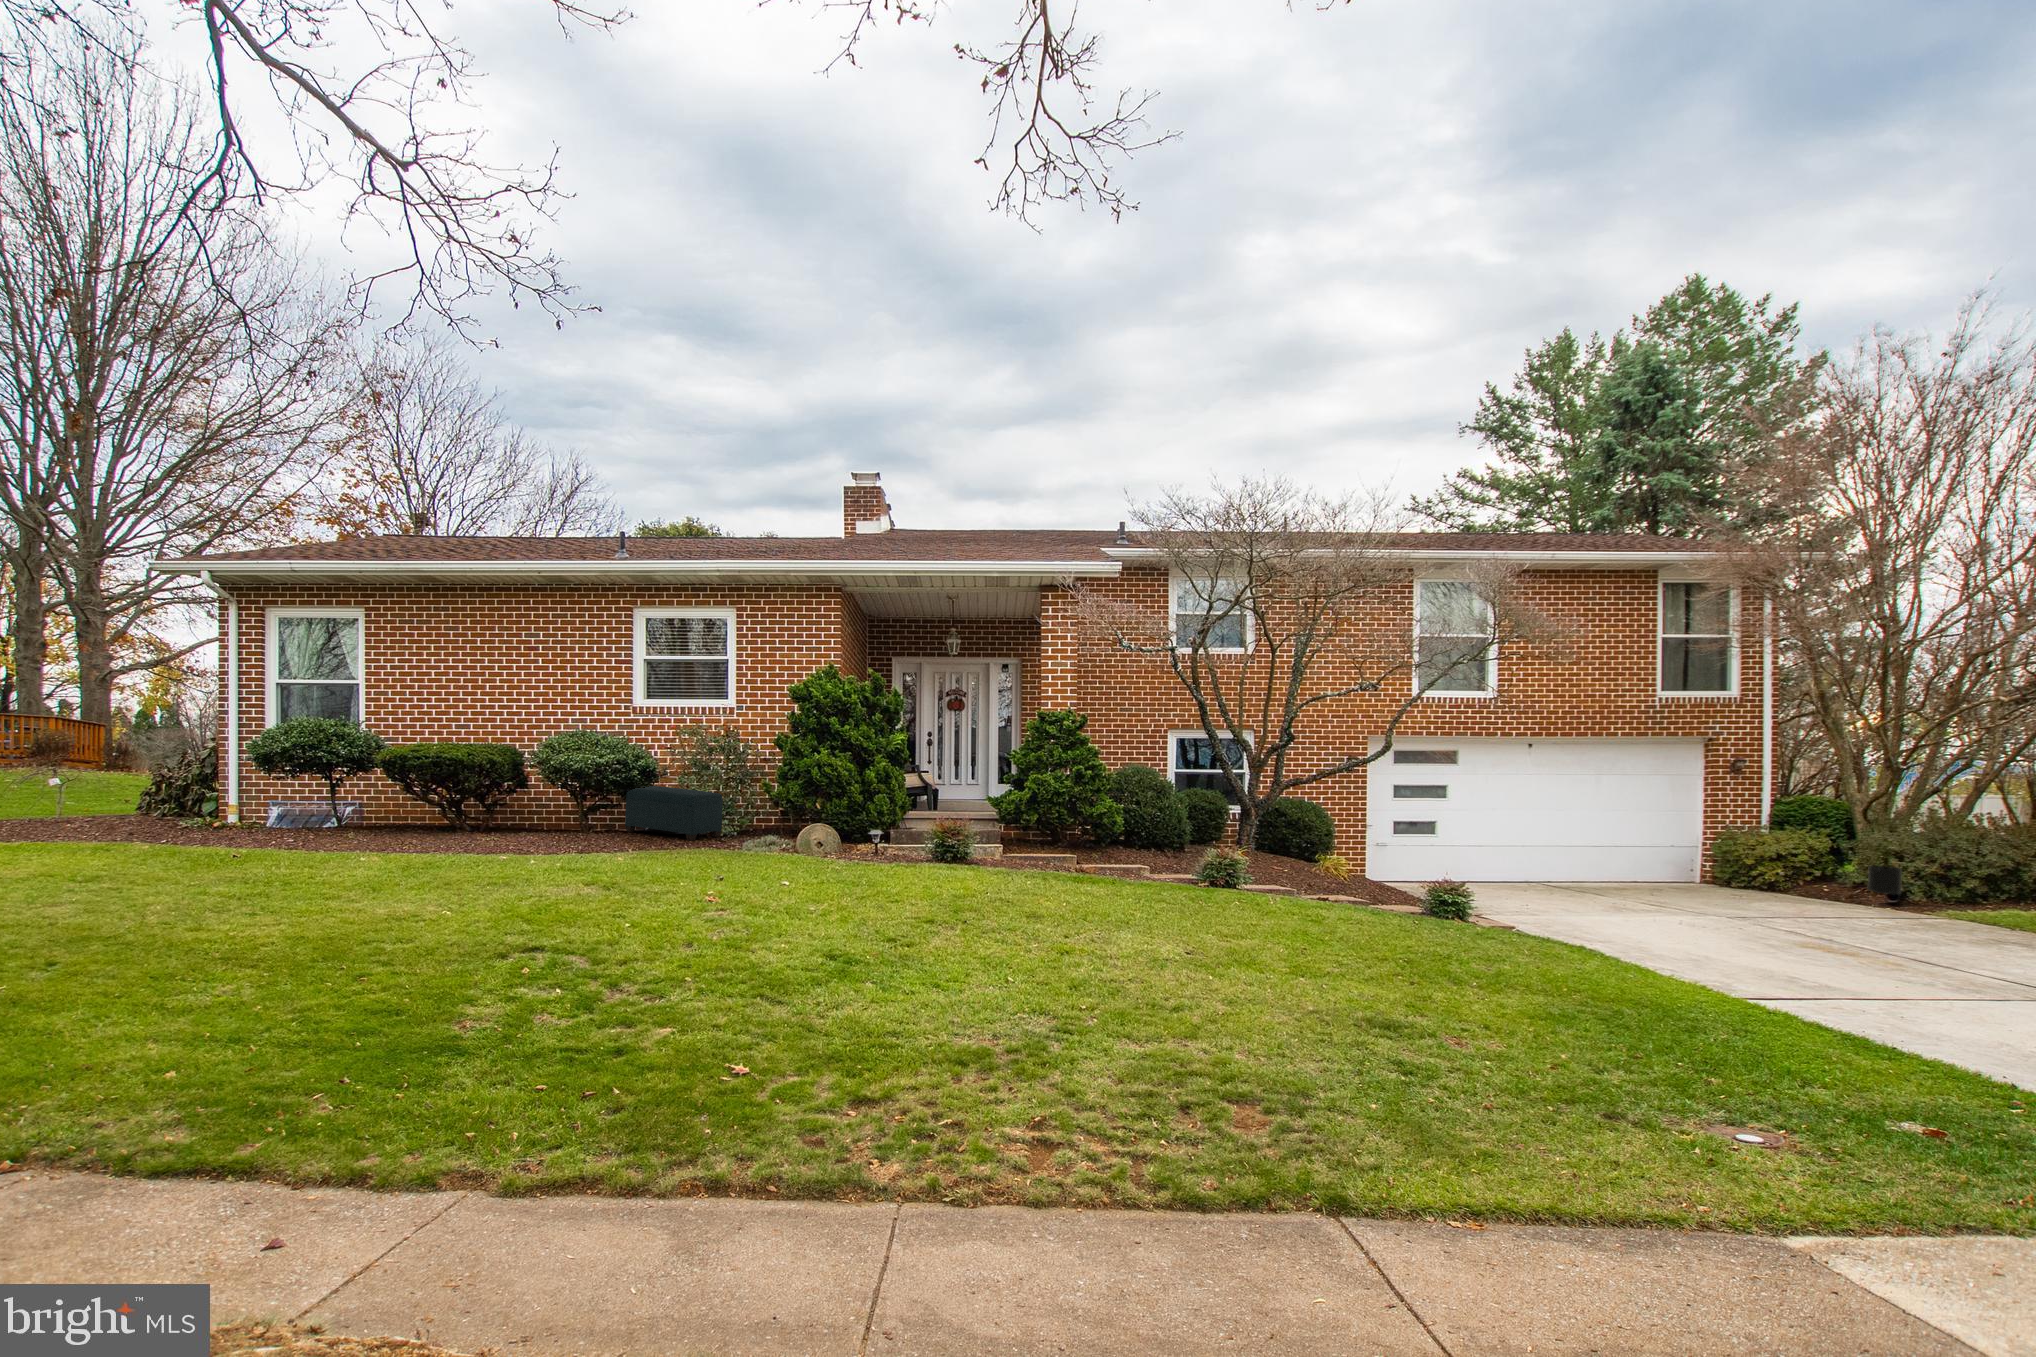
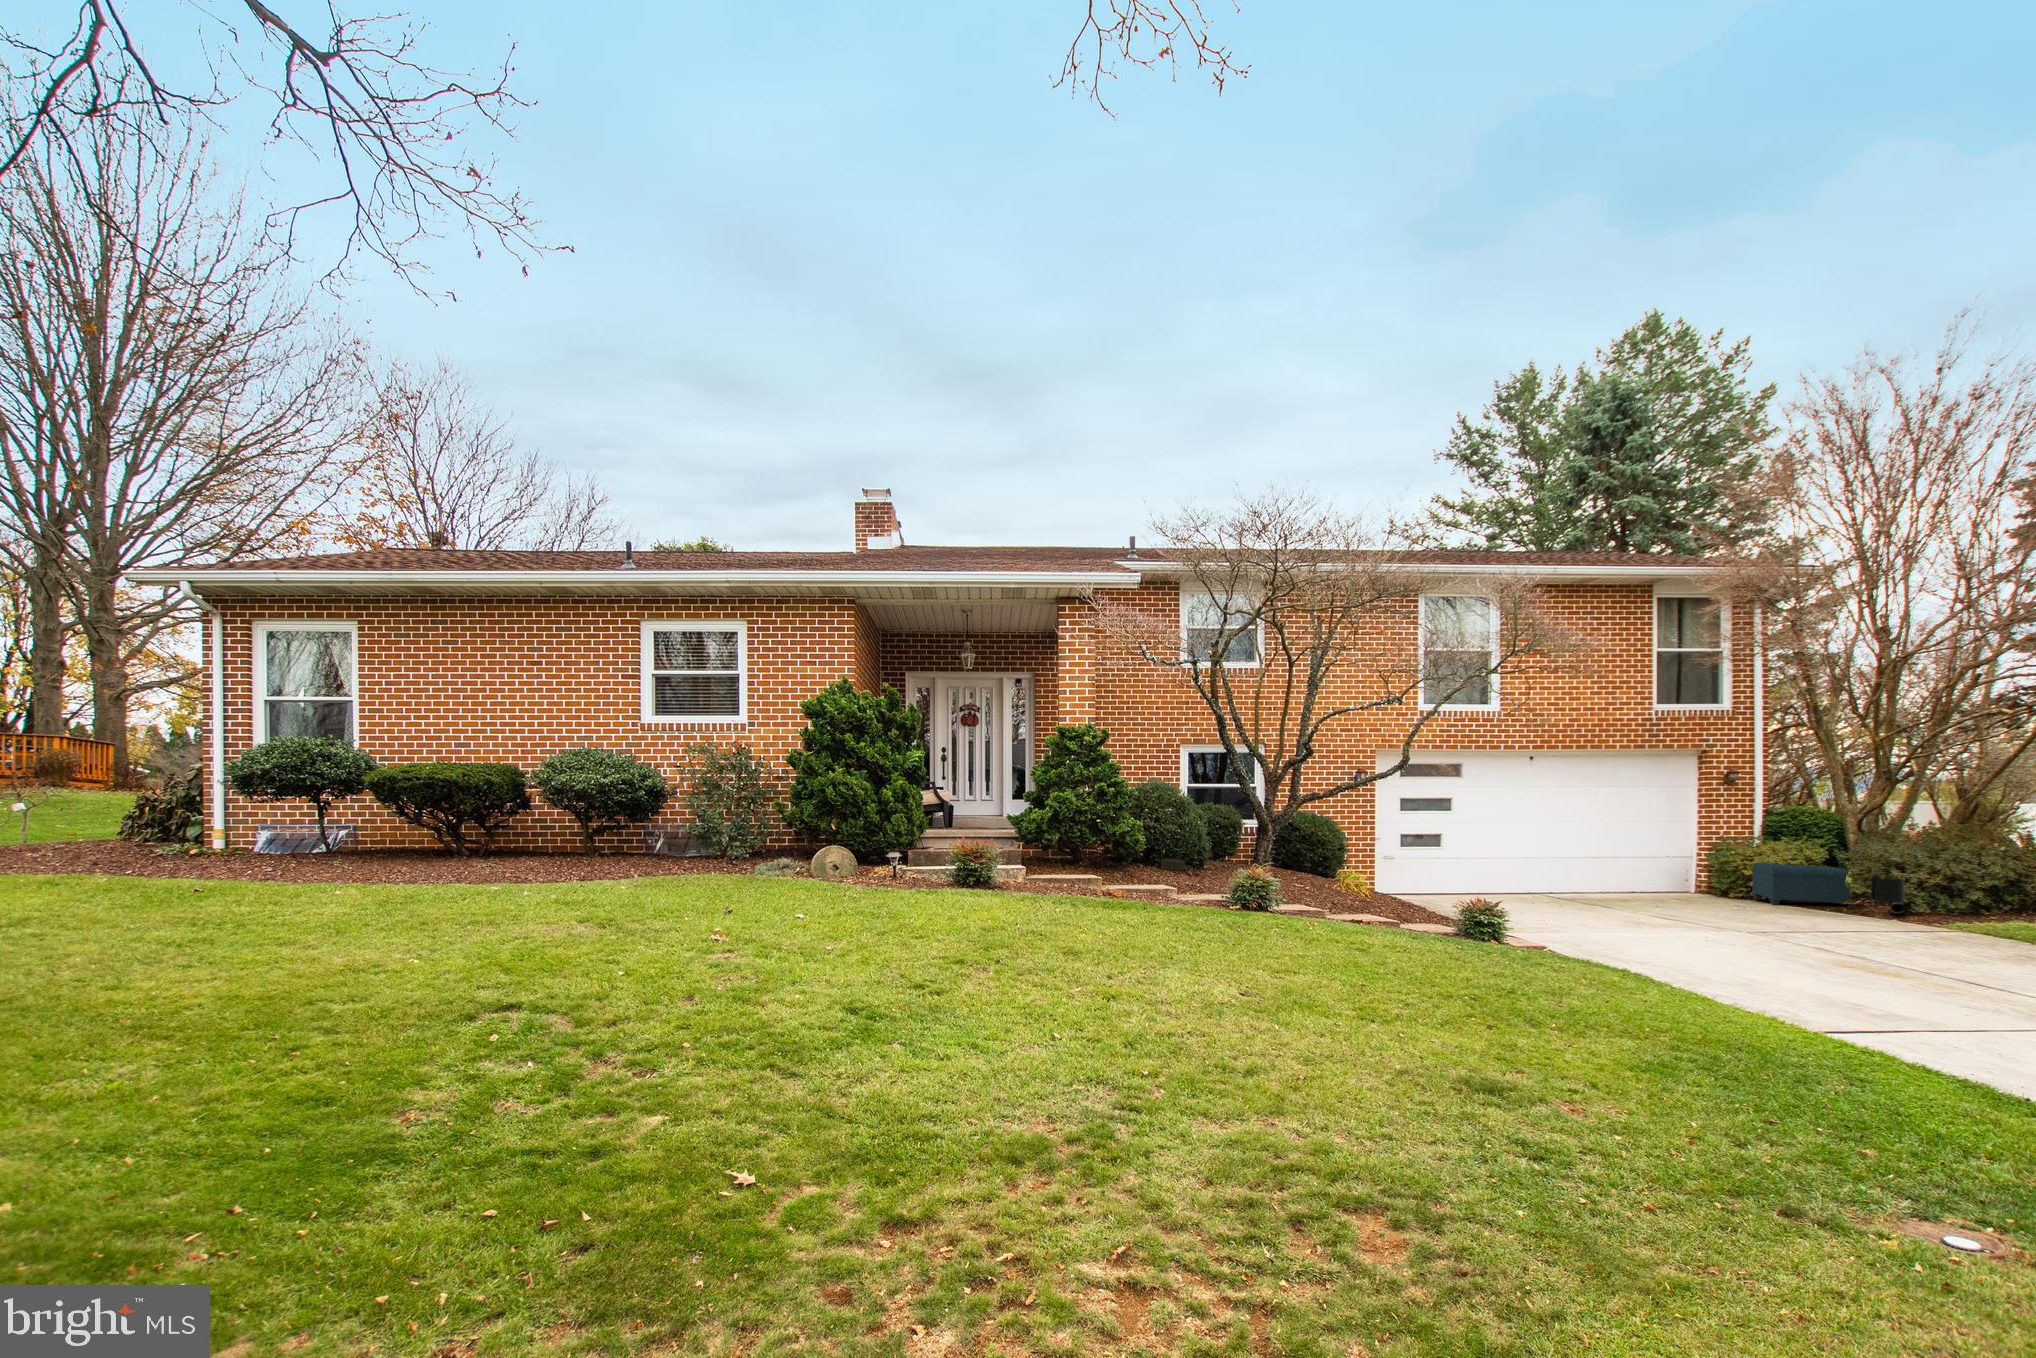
bench: present [625,786,723,841] -> present [1752,863,1856,907]
basket: none [1140,815,1166,854] -> present [1161,831,1187,870]

